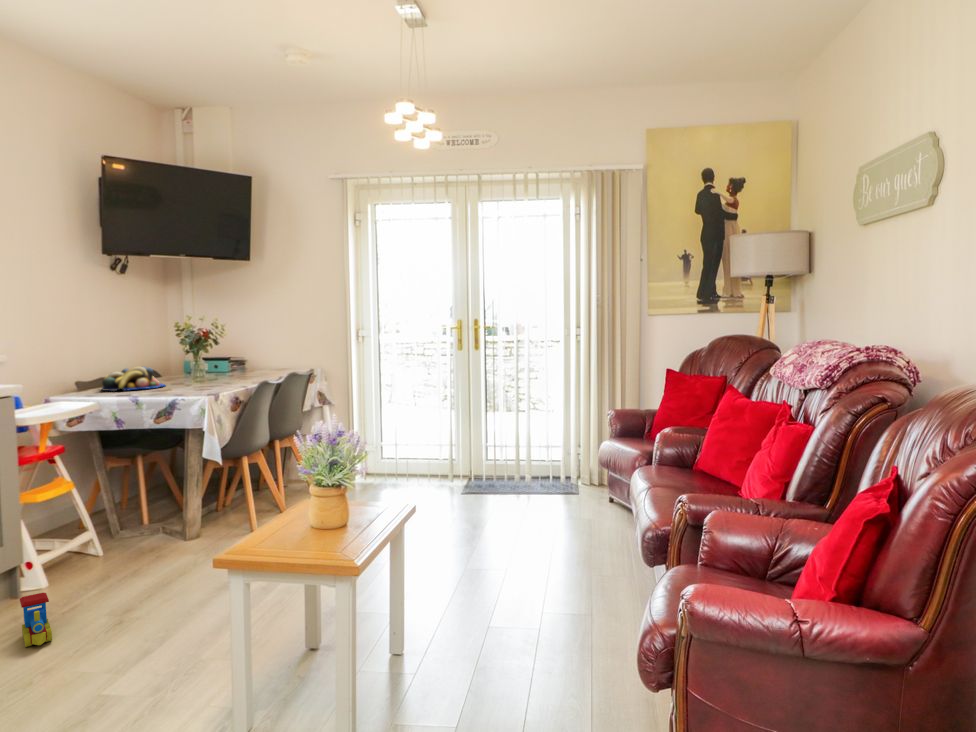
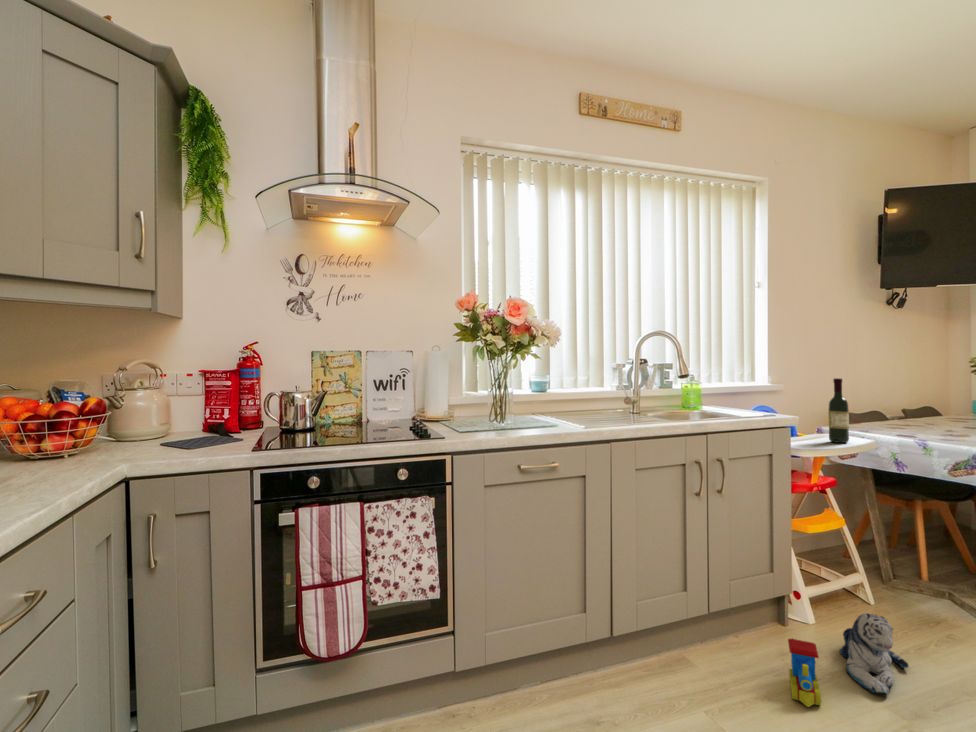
wine bottle: none [53,346,74,409] -> present [828,378,849,443]
fruit bowl: present [102,367,165,391] -> none [876,404,957,429]
plush toy: none [69,552,126,614] -> present [839,613,909,694]

